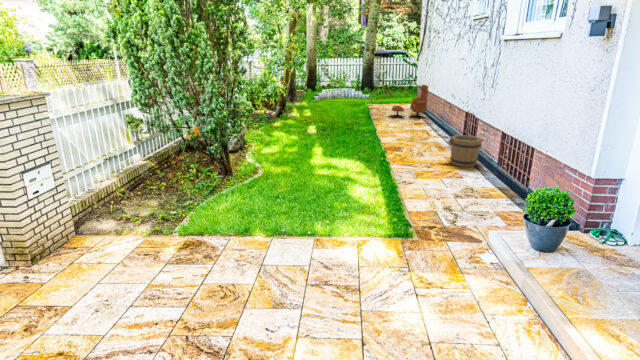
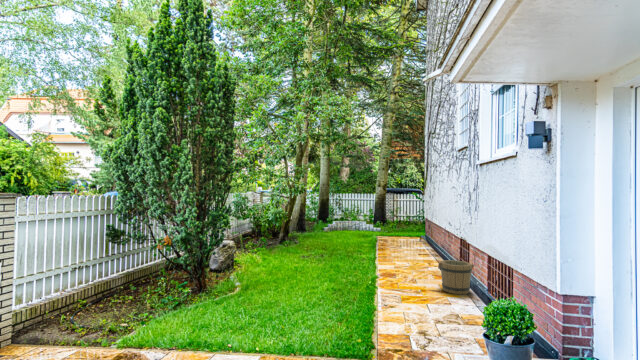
lounge chair: present [389,85,428,119] -> none [393,216,433,250]

